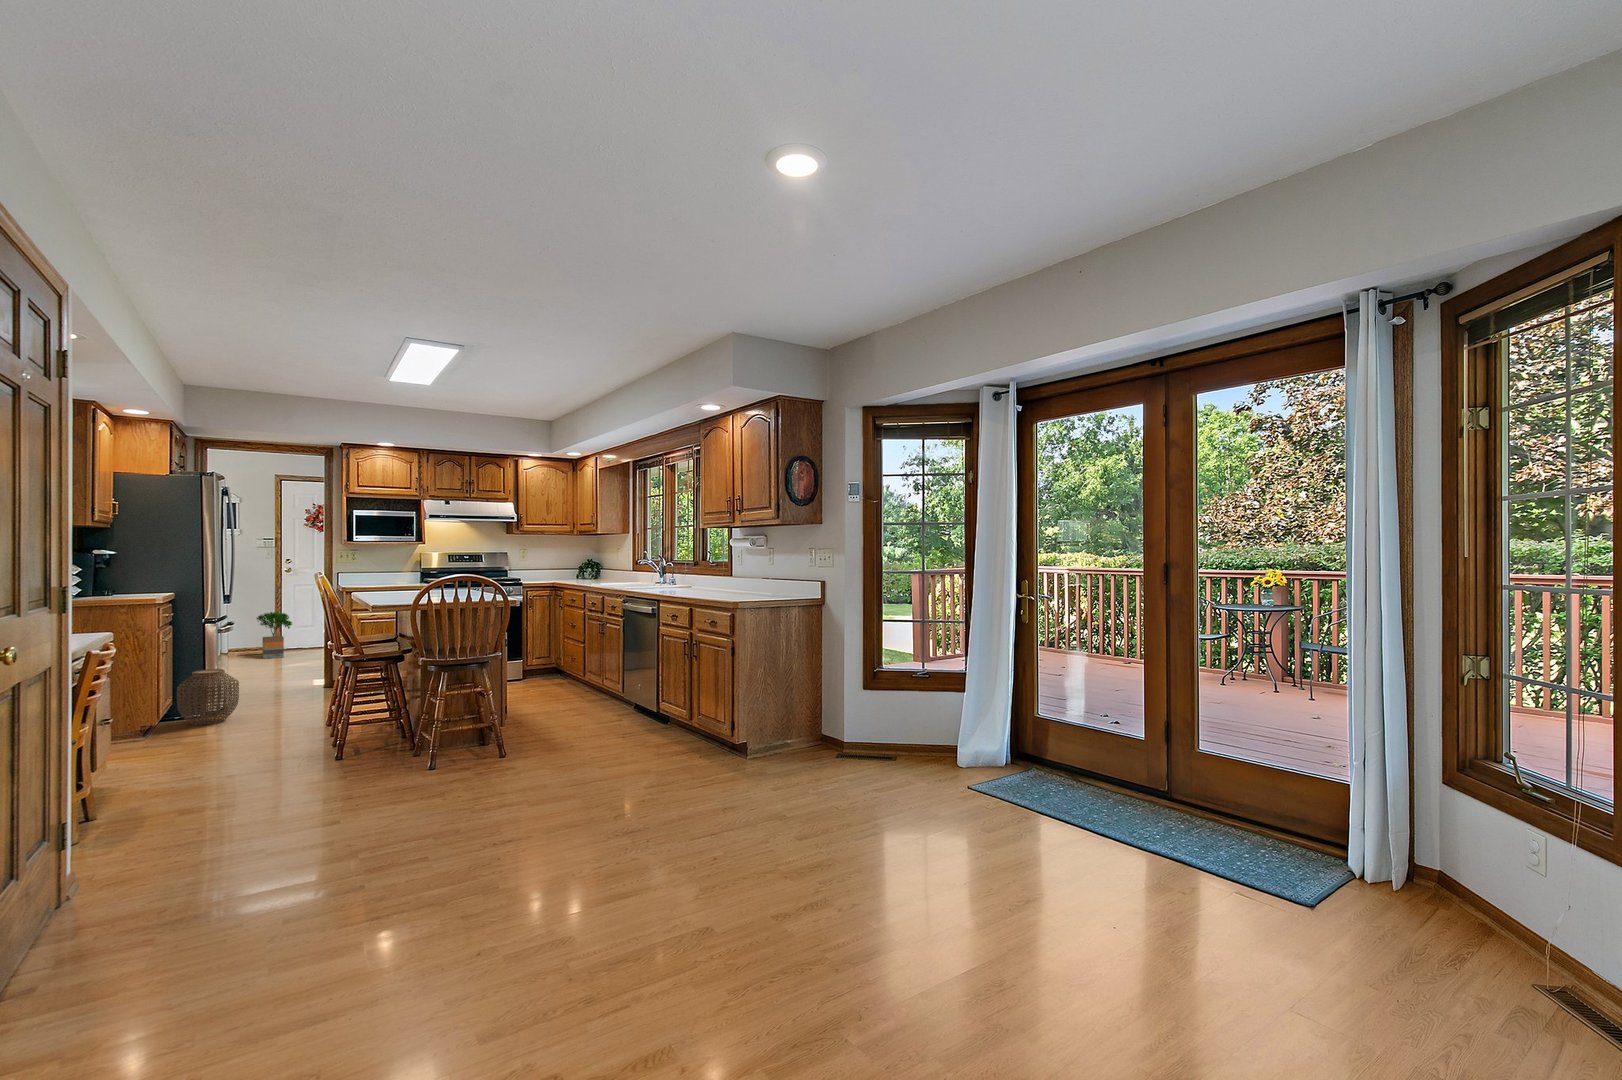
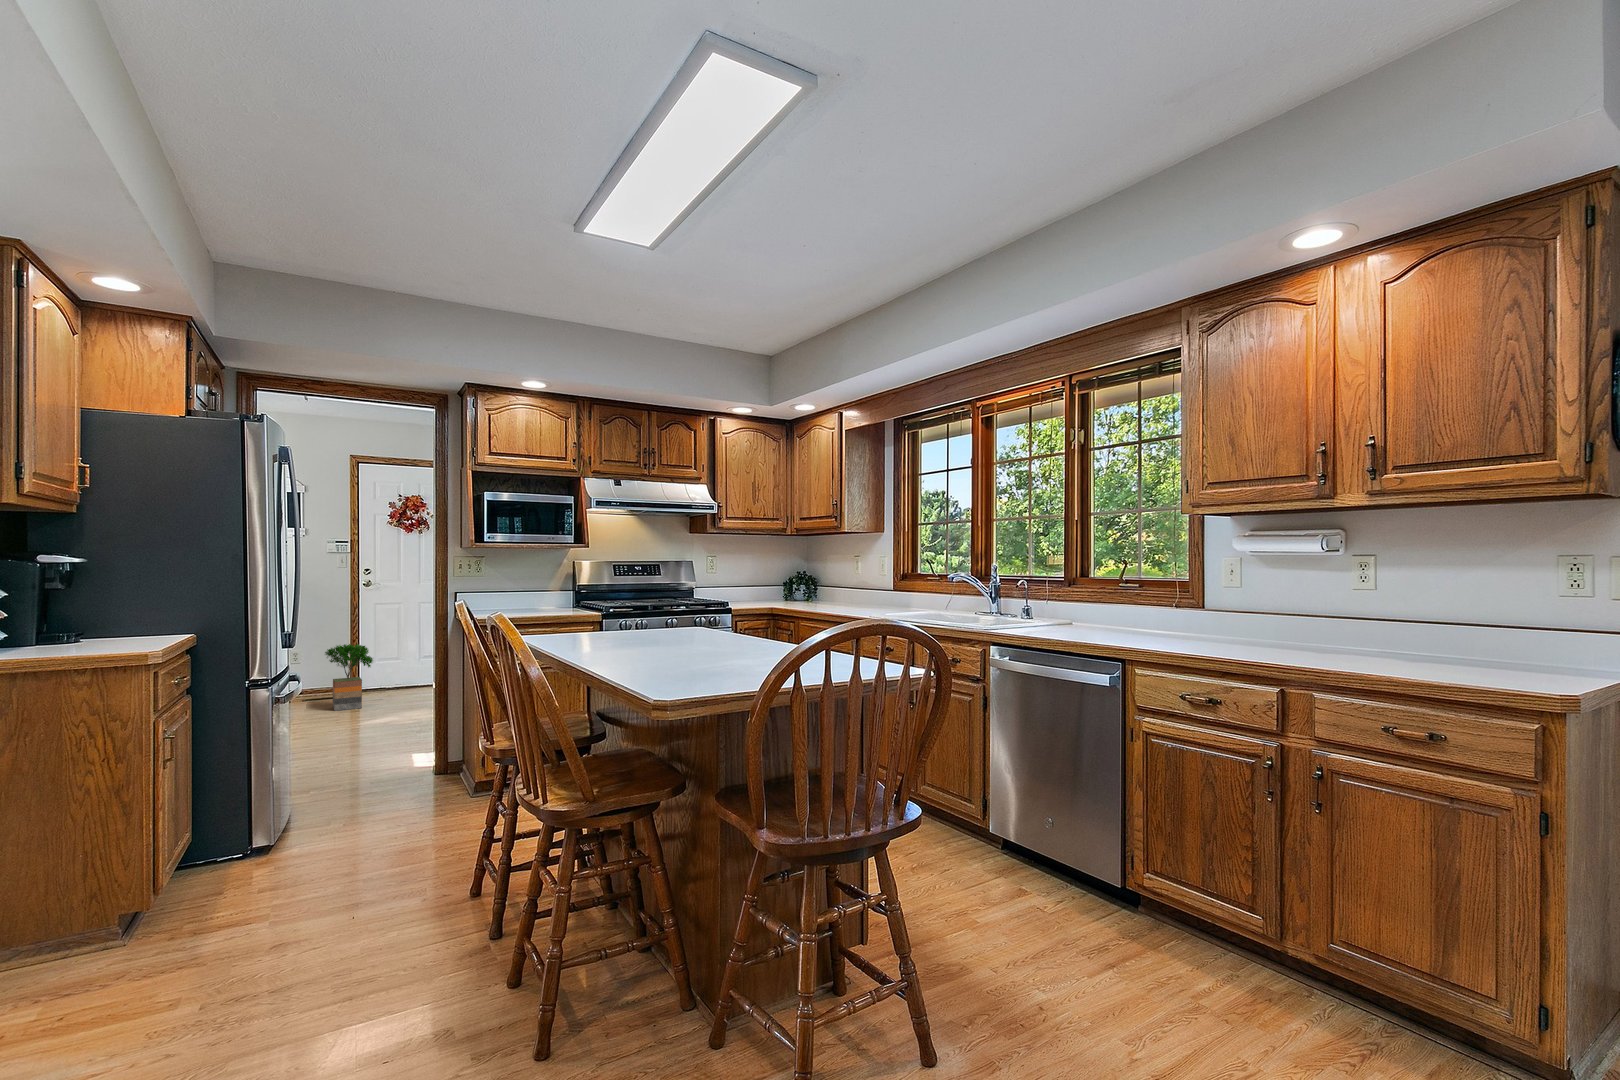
woven basket: present [177,669,239,725] -> none [197,779,312,895]

